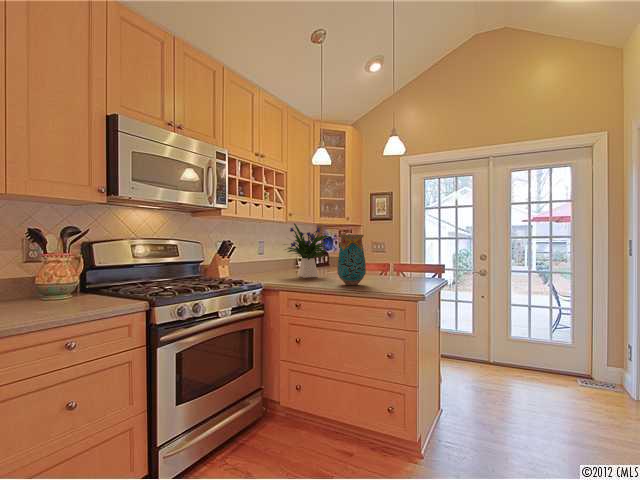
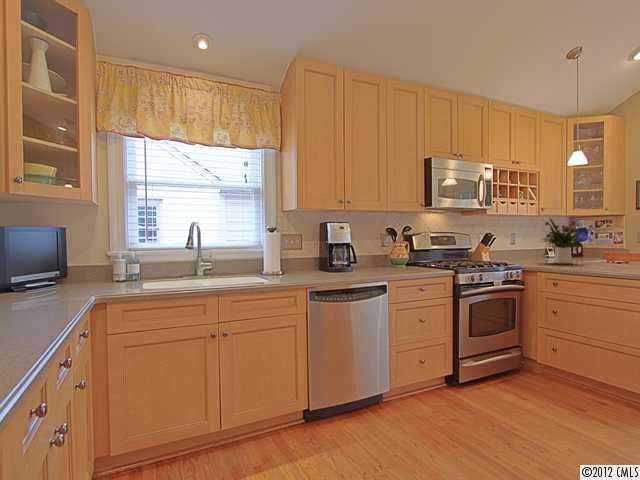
vase: present [337,234,366,285] -> none [593,228,622,269]

